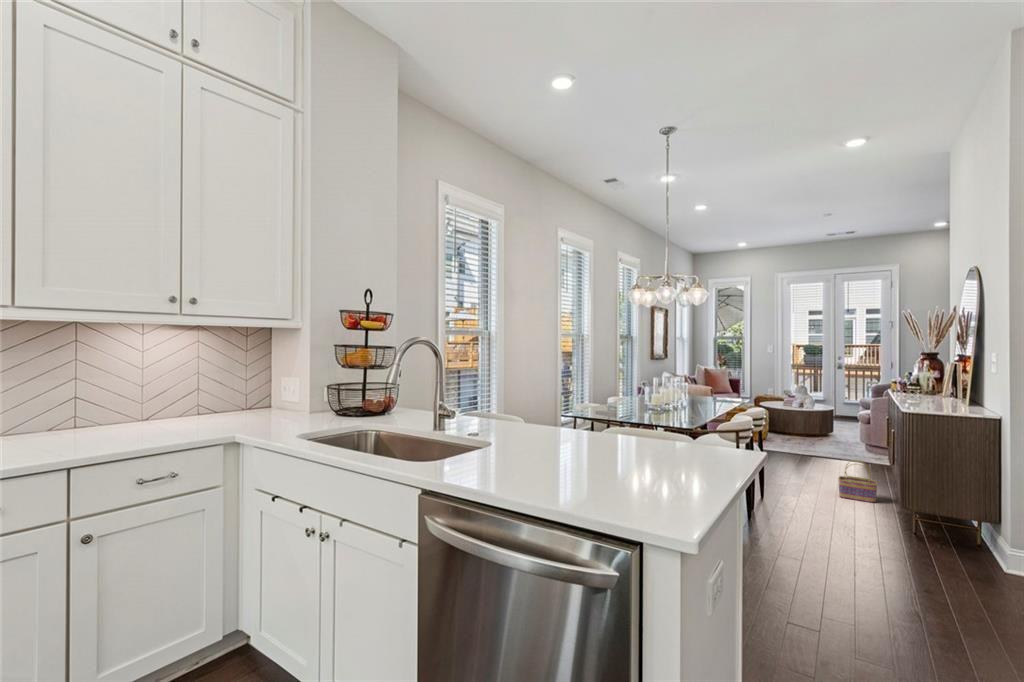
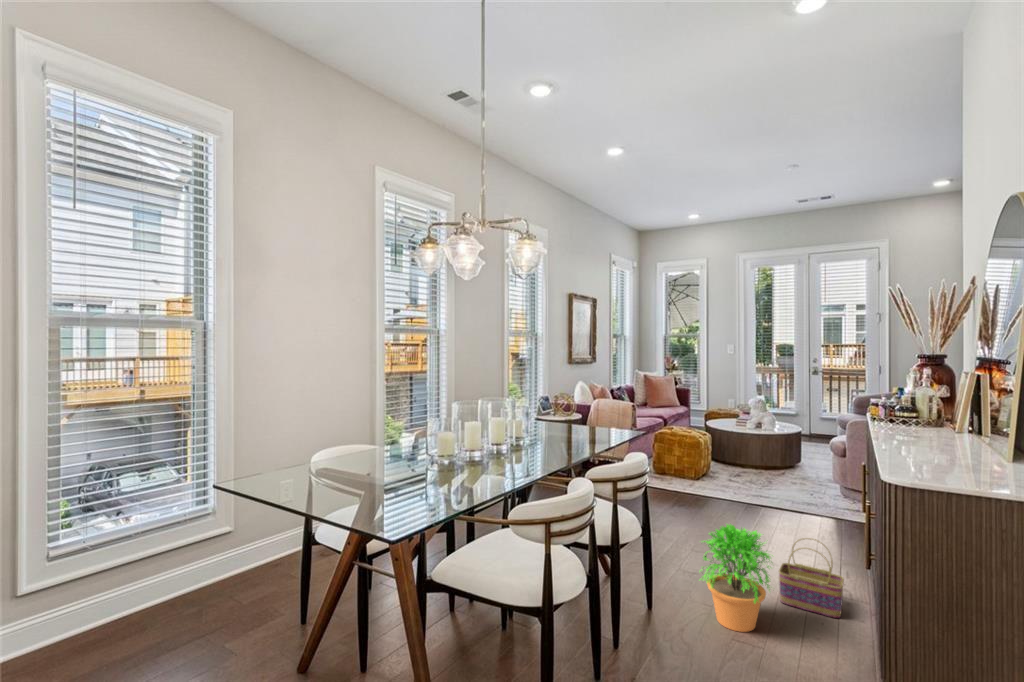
potted plant: none [792,448,841,507] -> present [700,524,770,632]

